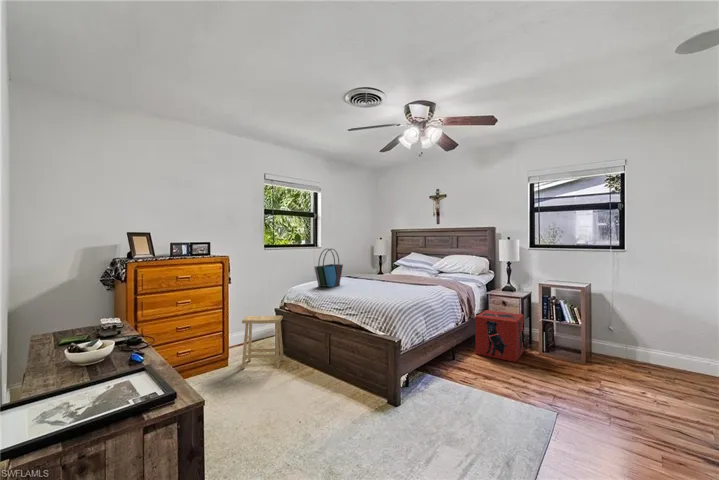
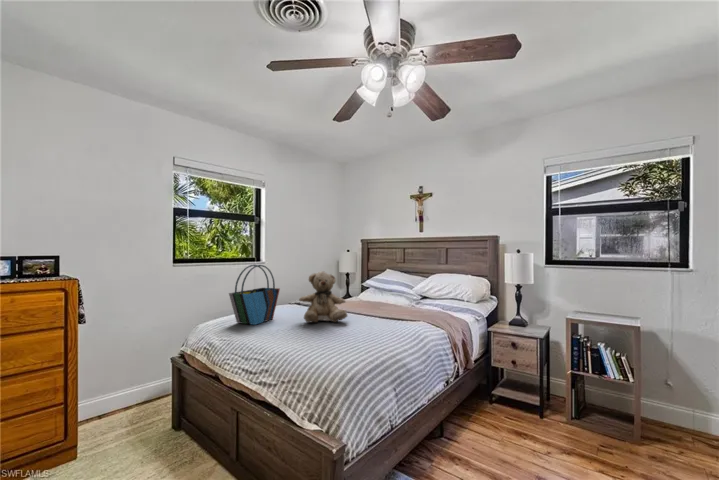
teddy bear: none [357,253,390,286] -> present [299,271,347,323]
storage box: present [475,310,524,362] -> none [474,353,544,442]
footstool: present [242,315,284,369] -> none [90,372,174,469]

